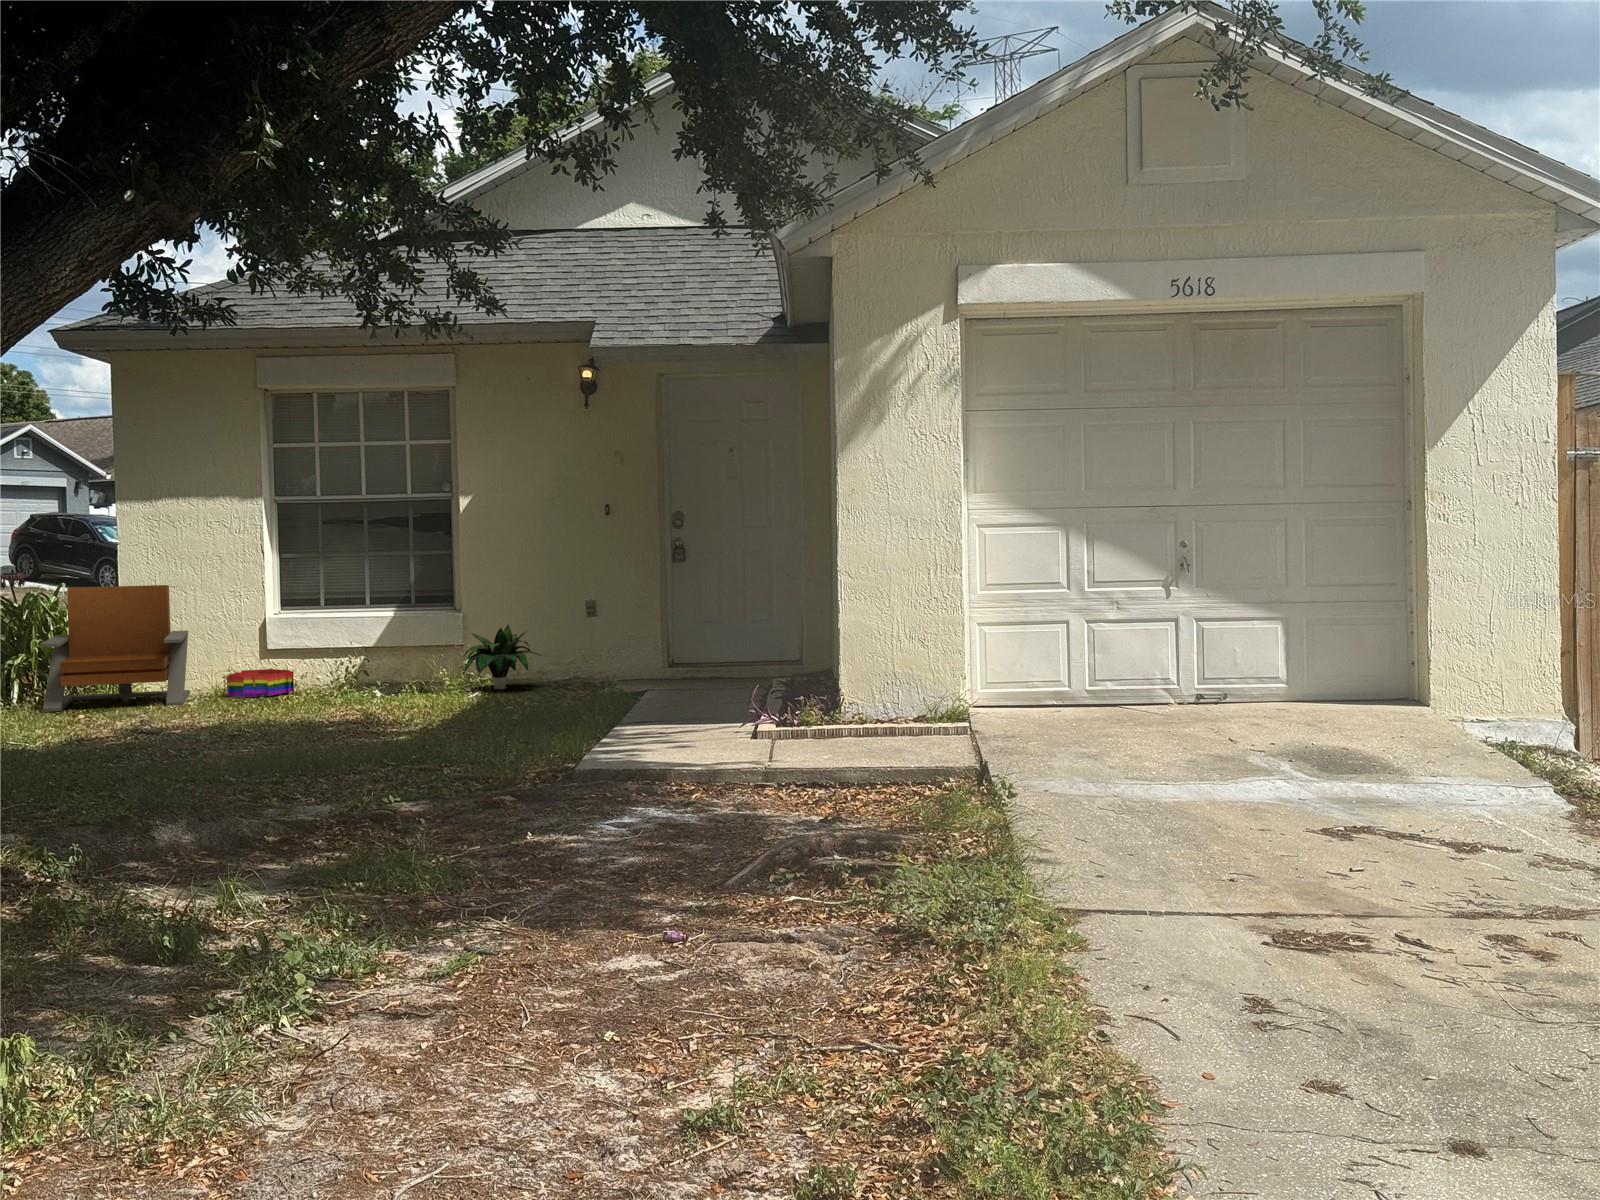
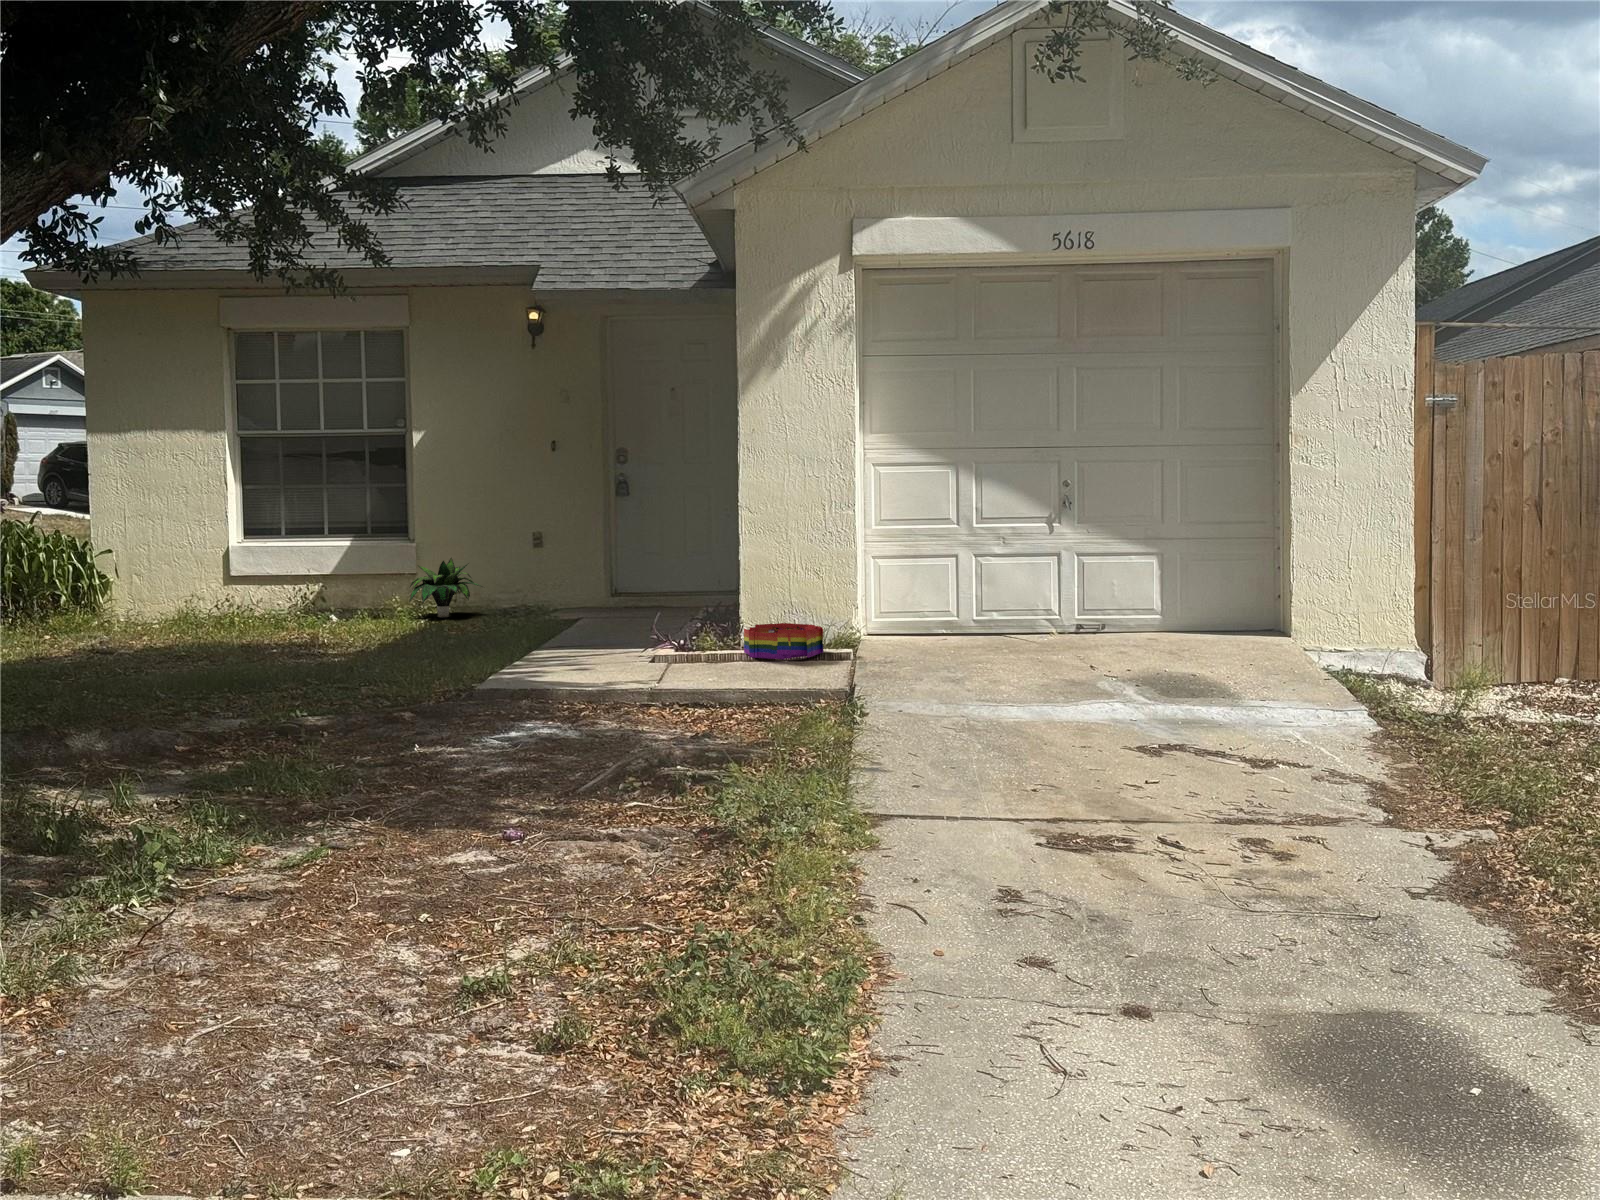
lounge chair: present [40,585,190,712] -> none [13,517,158,633]
storage bin: present [226,669,294,697] -> present [744,623,823,659]

